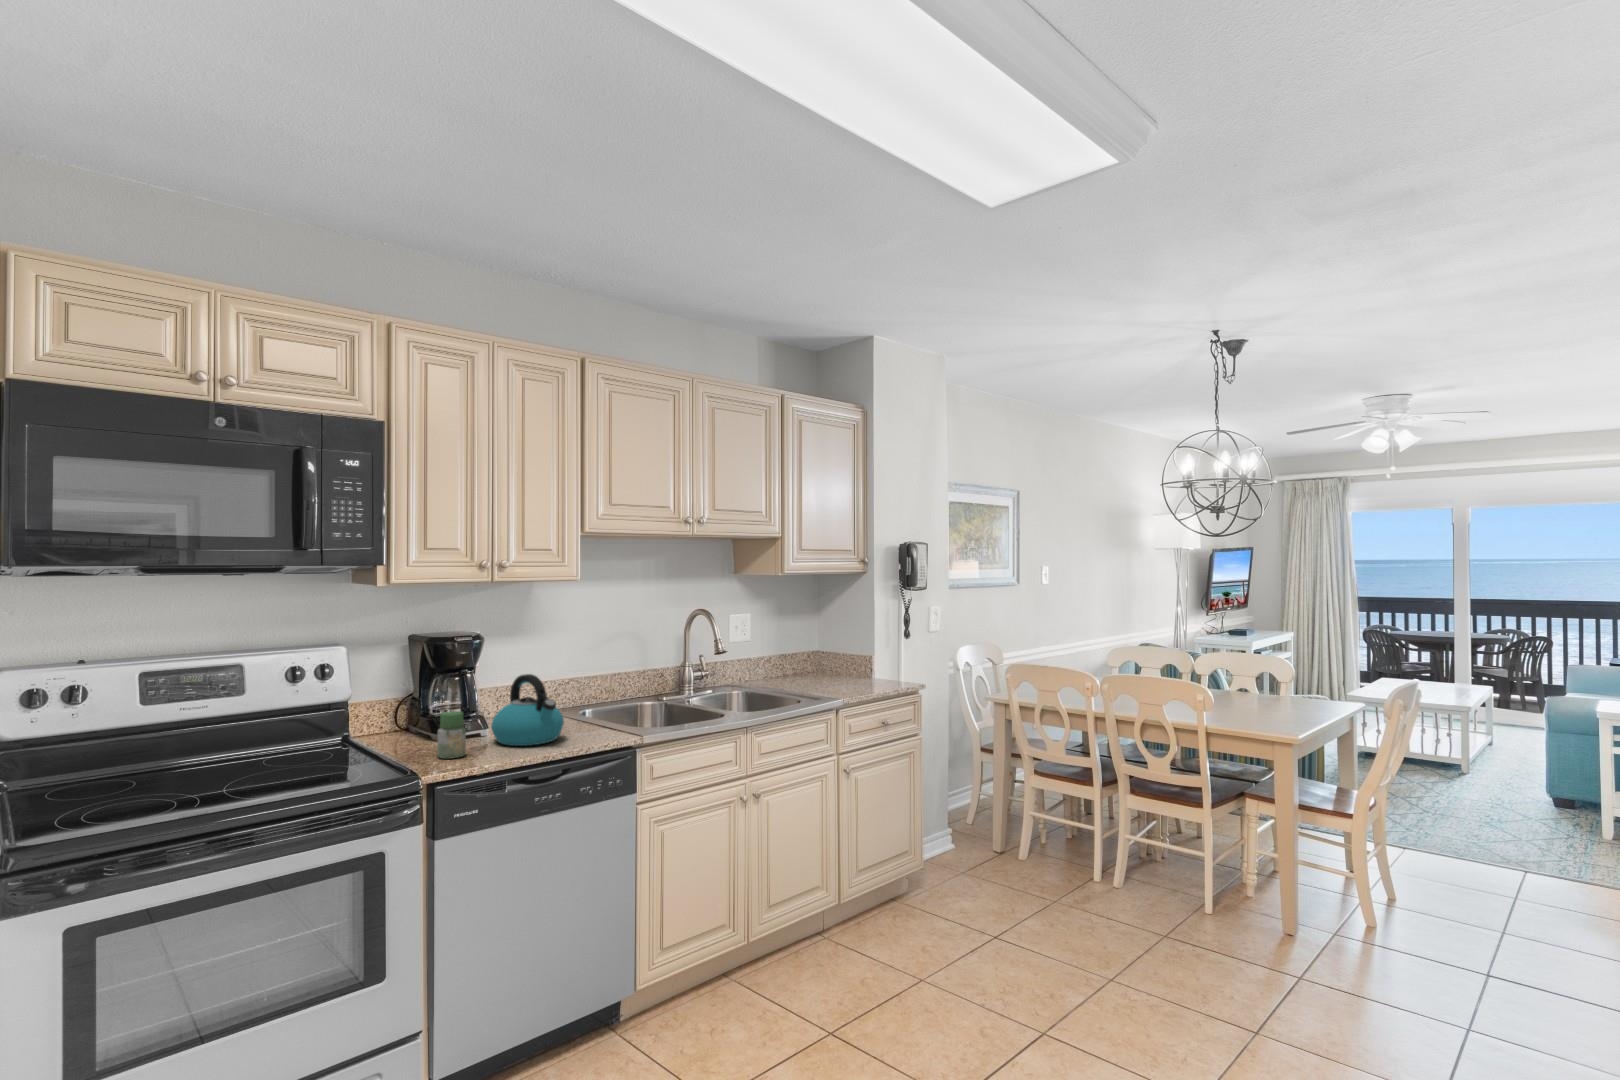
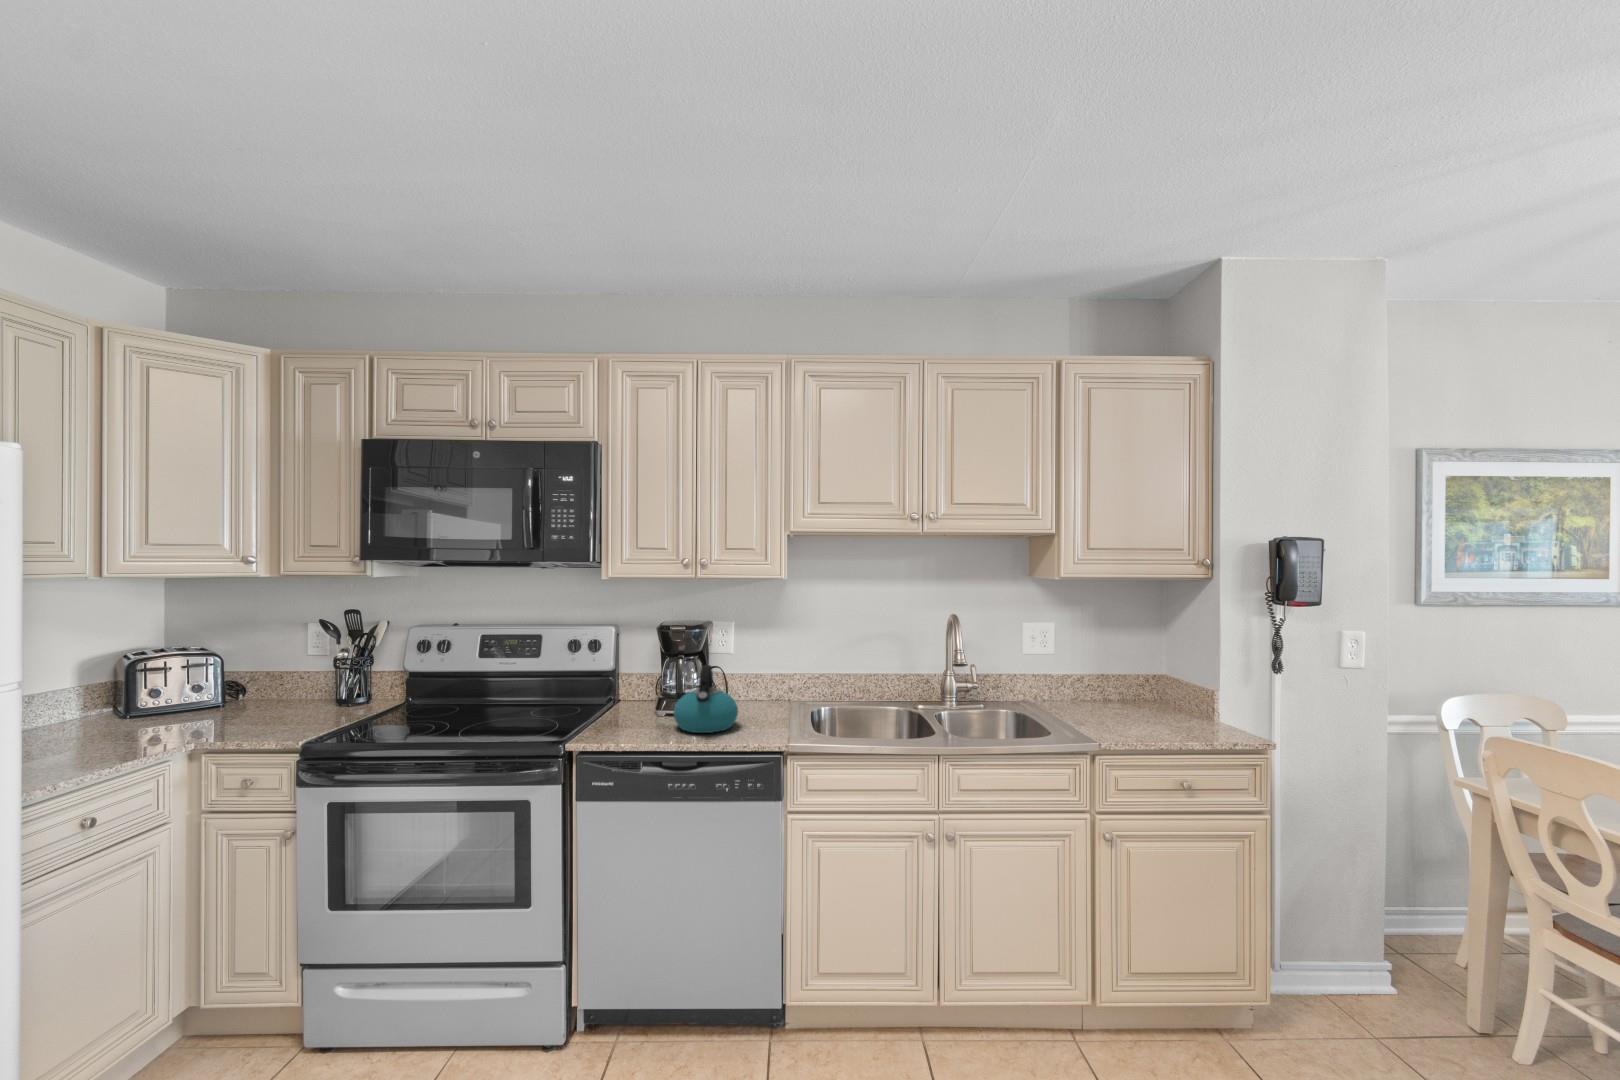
jar: present [437,711,466,759] -> none [613,691,636,732]

